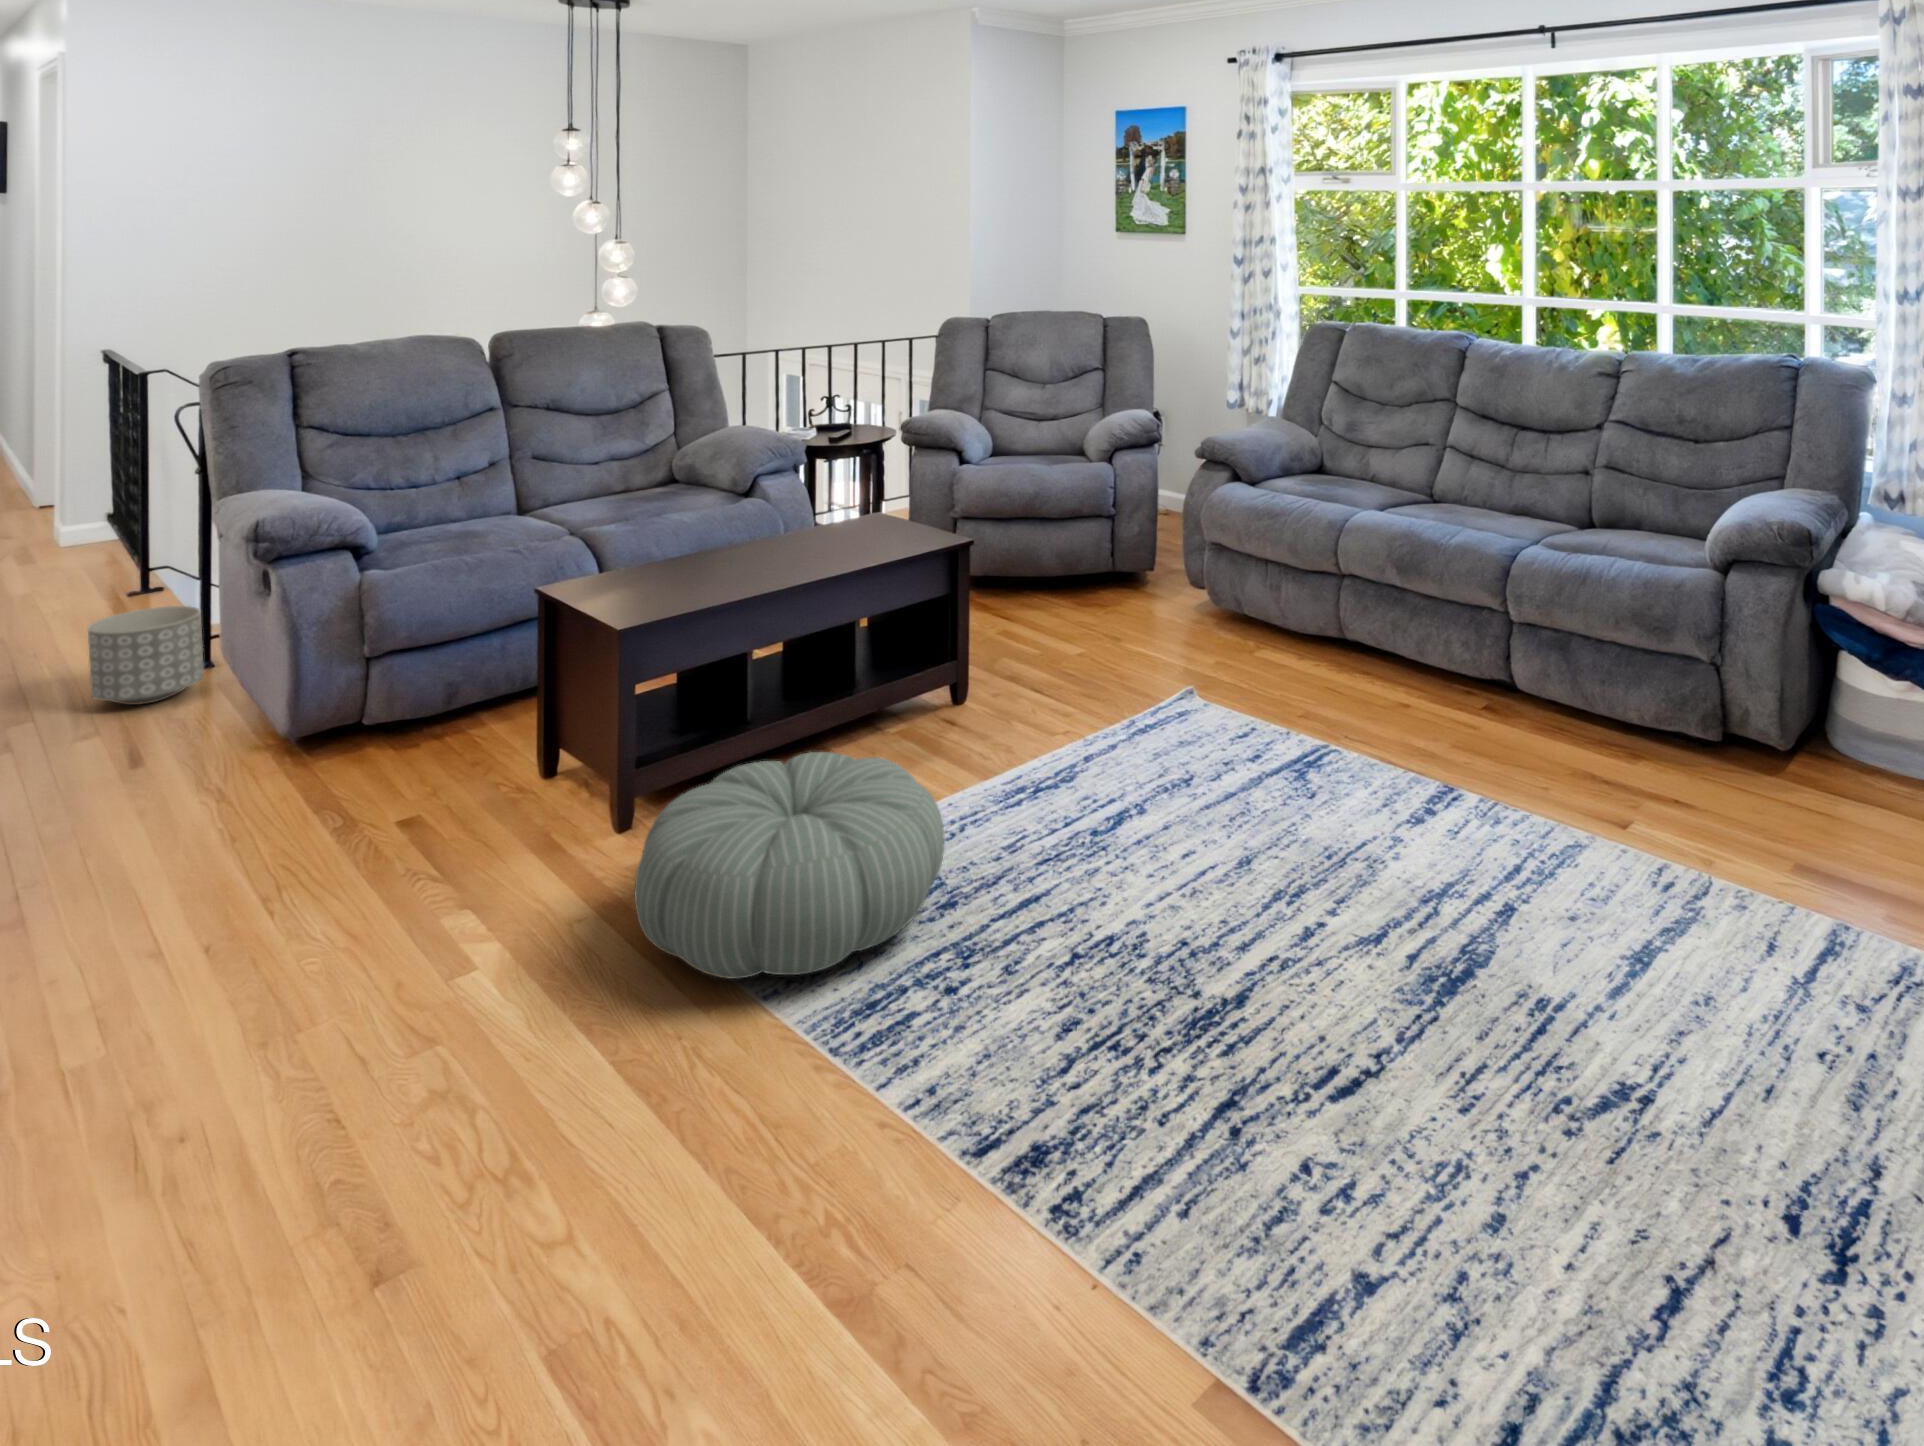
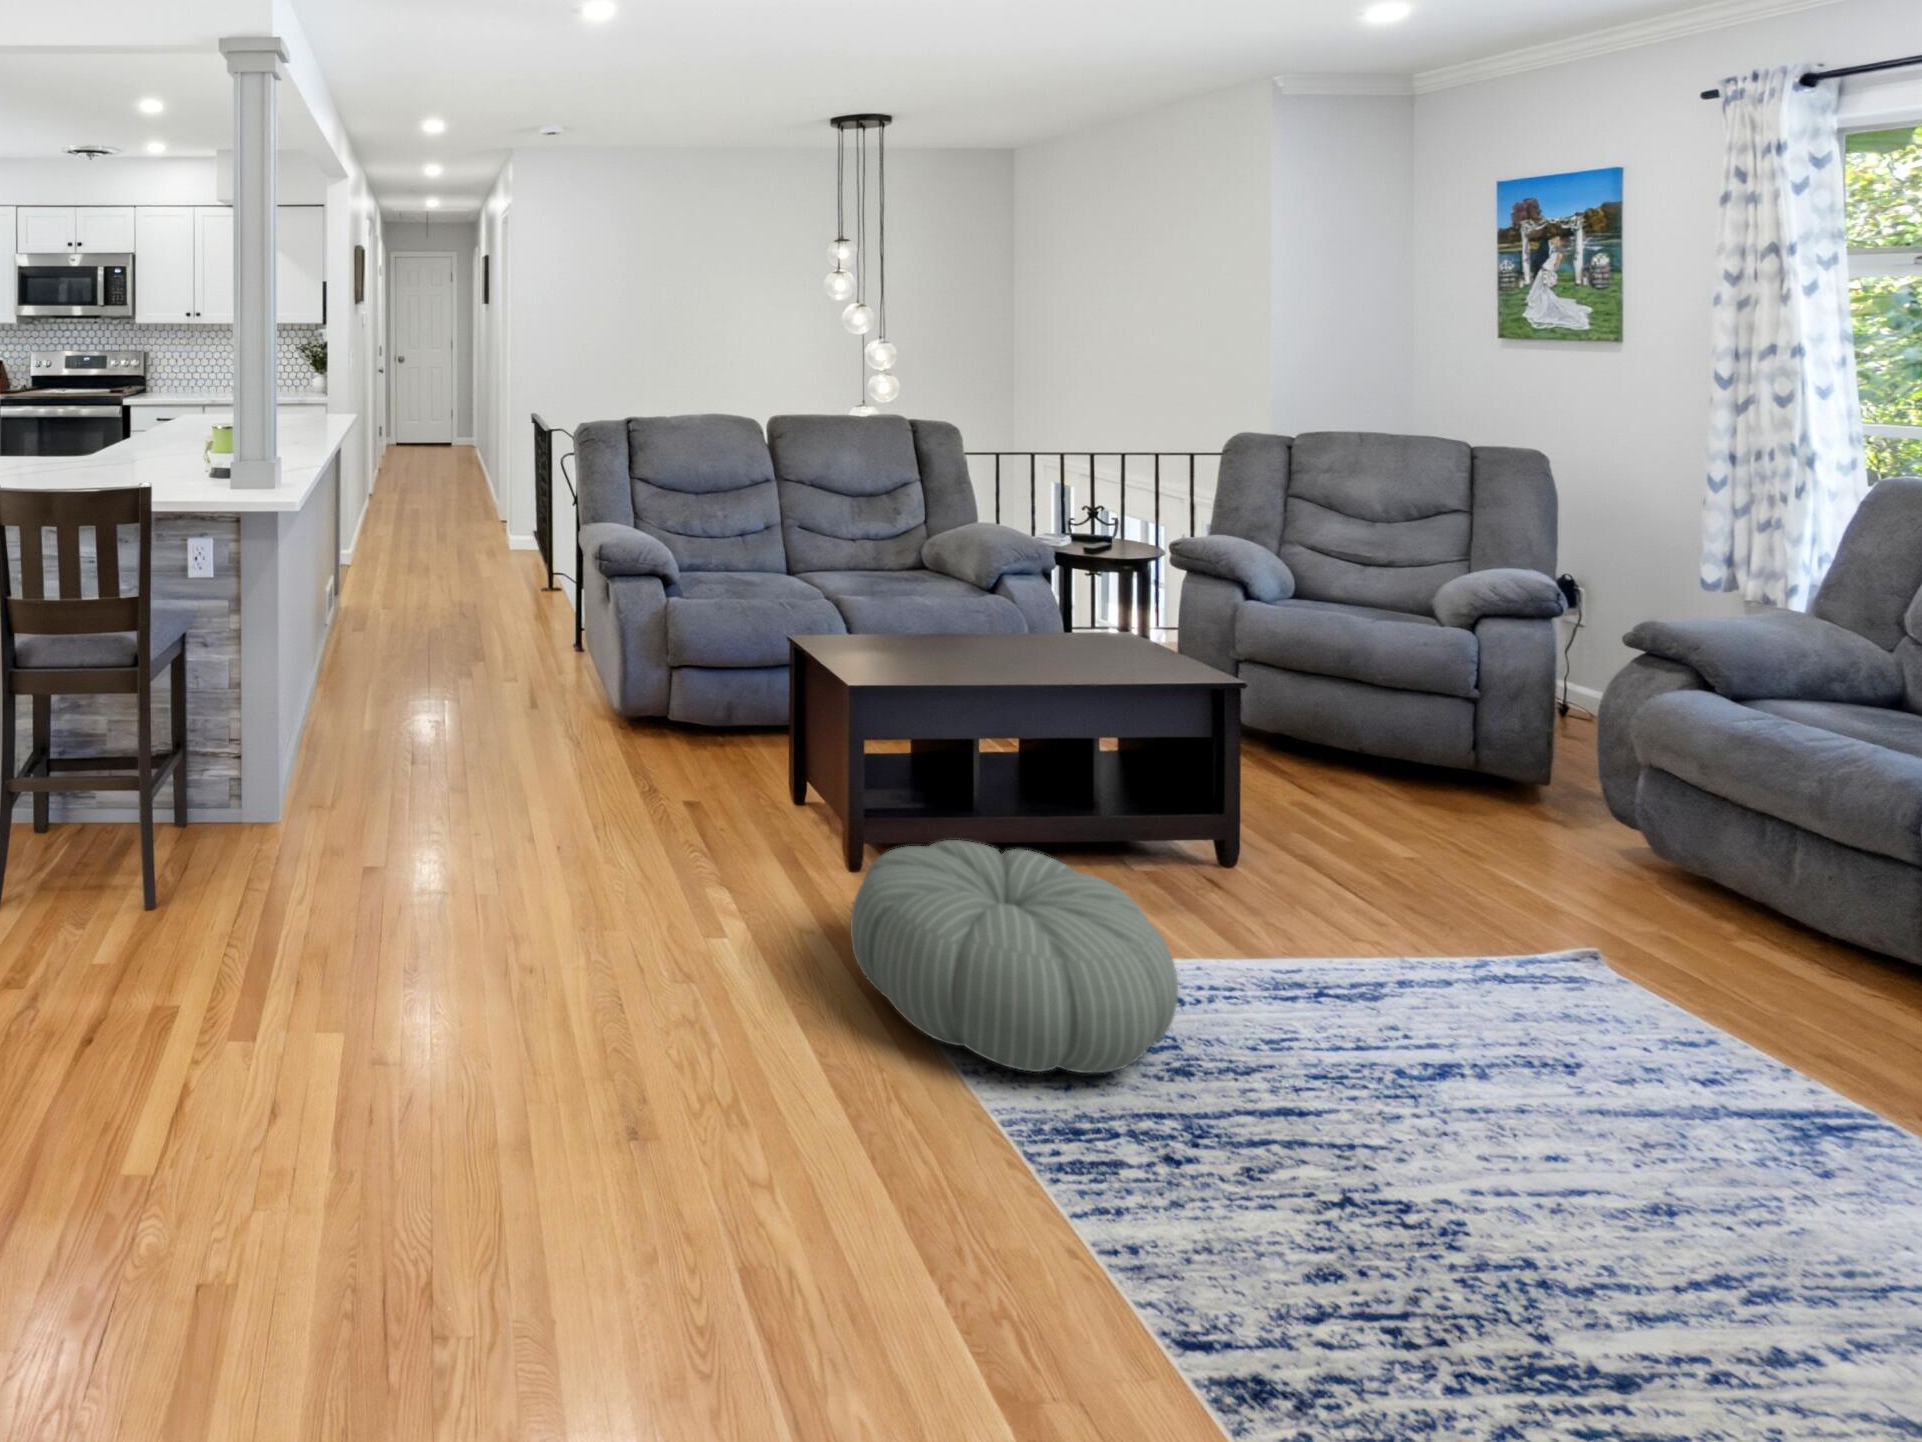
planter: present [88,606,204,705] -> none [511,598,573,667]

